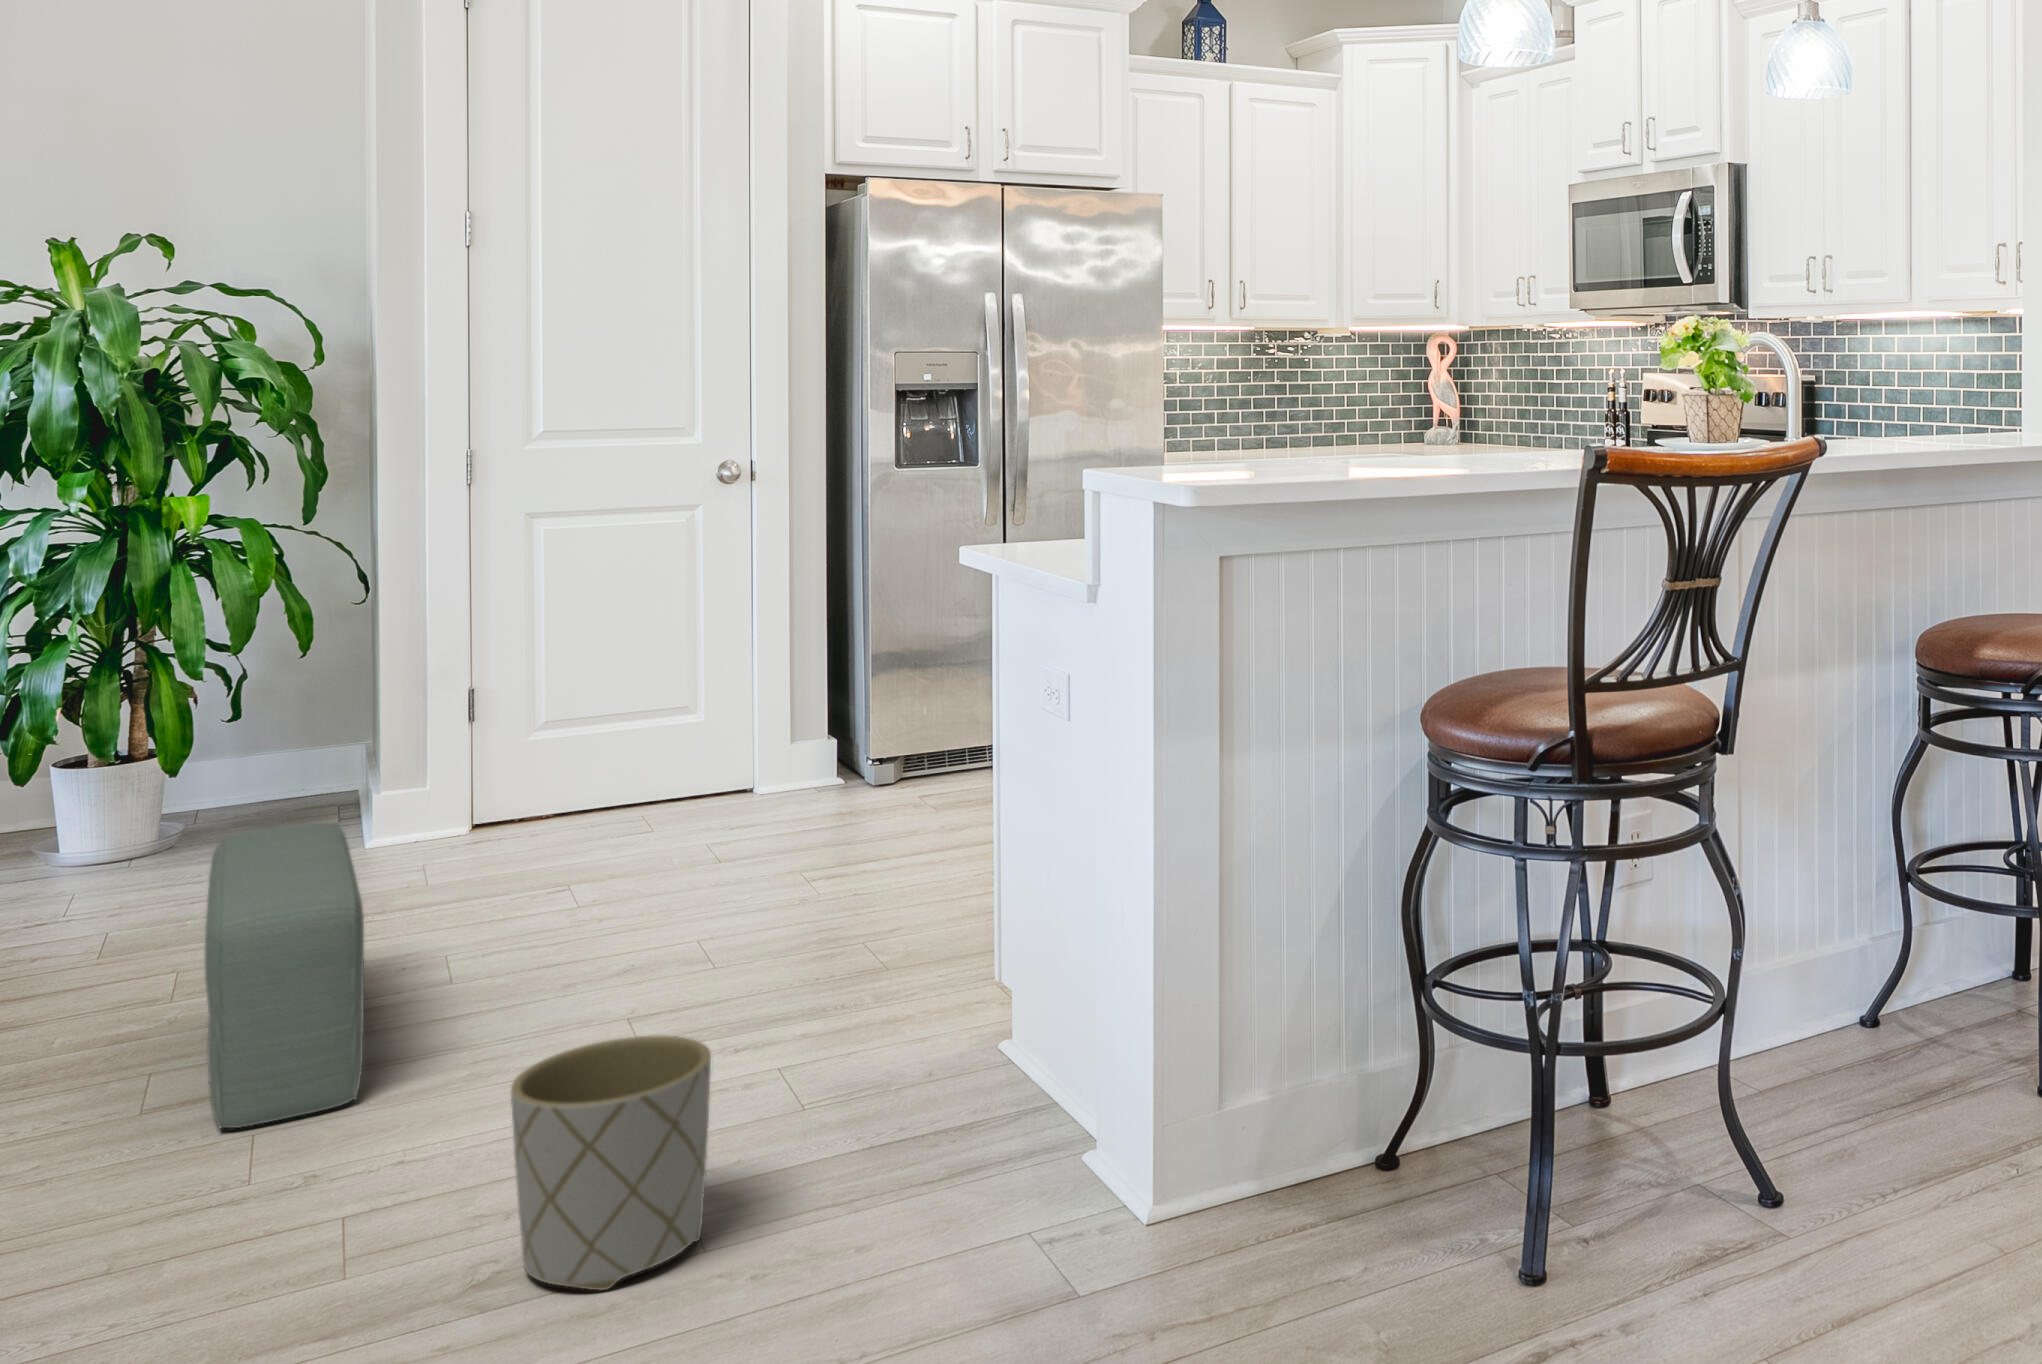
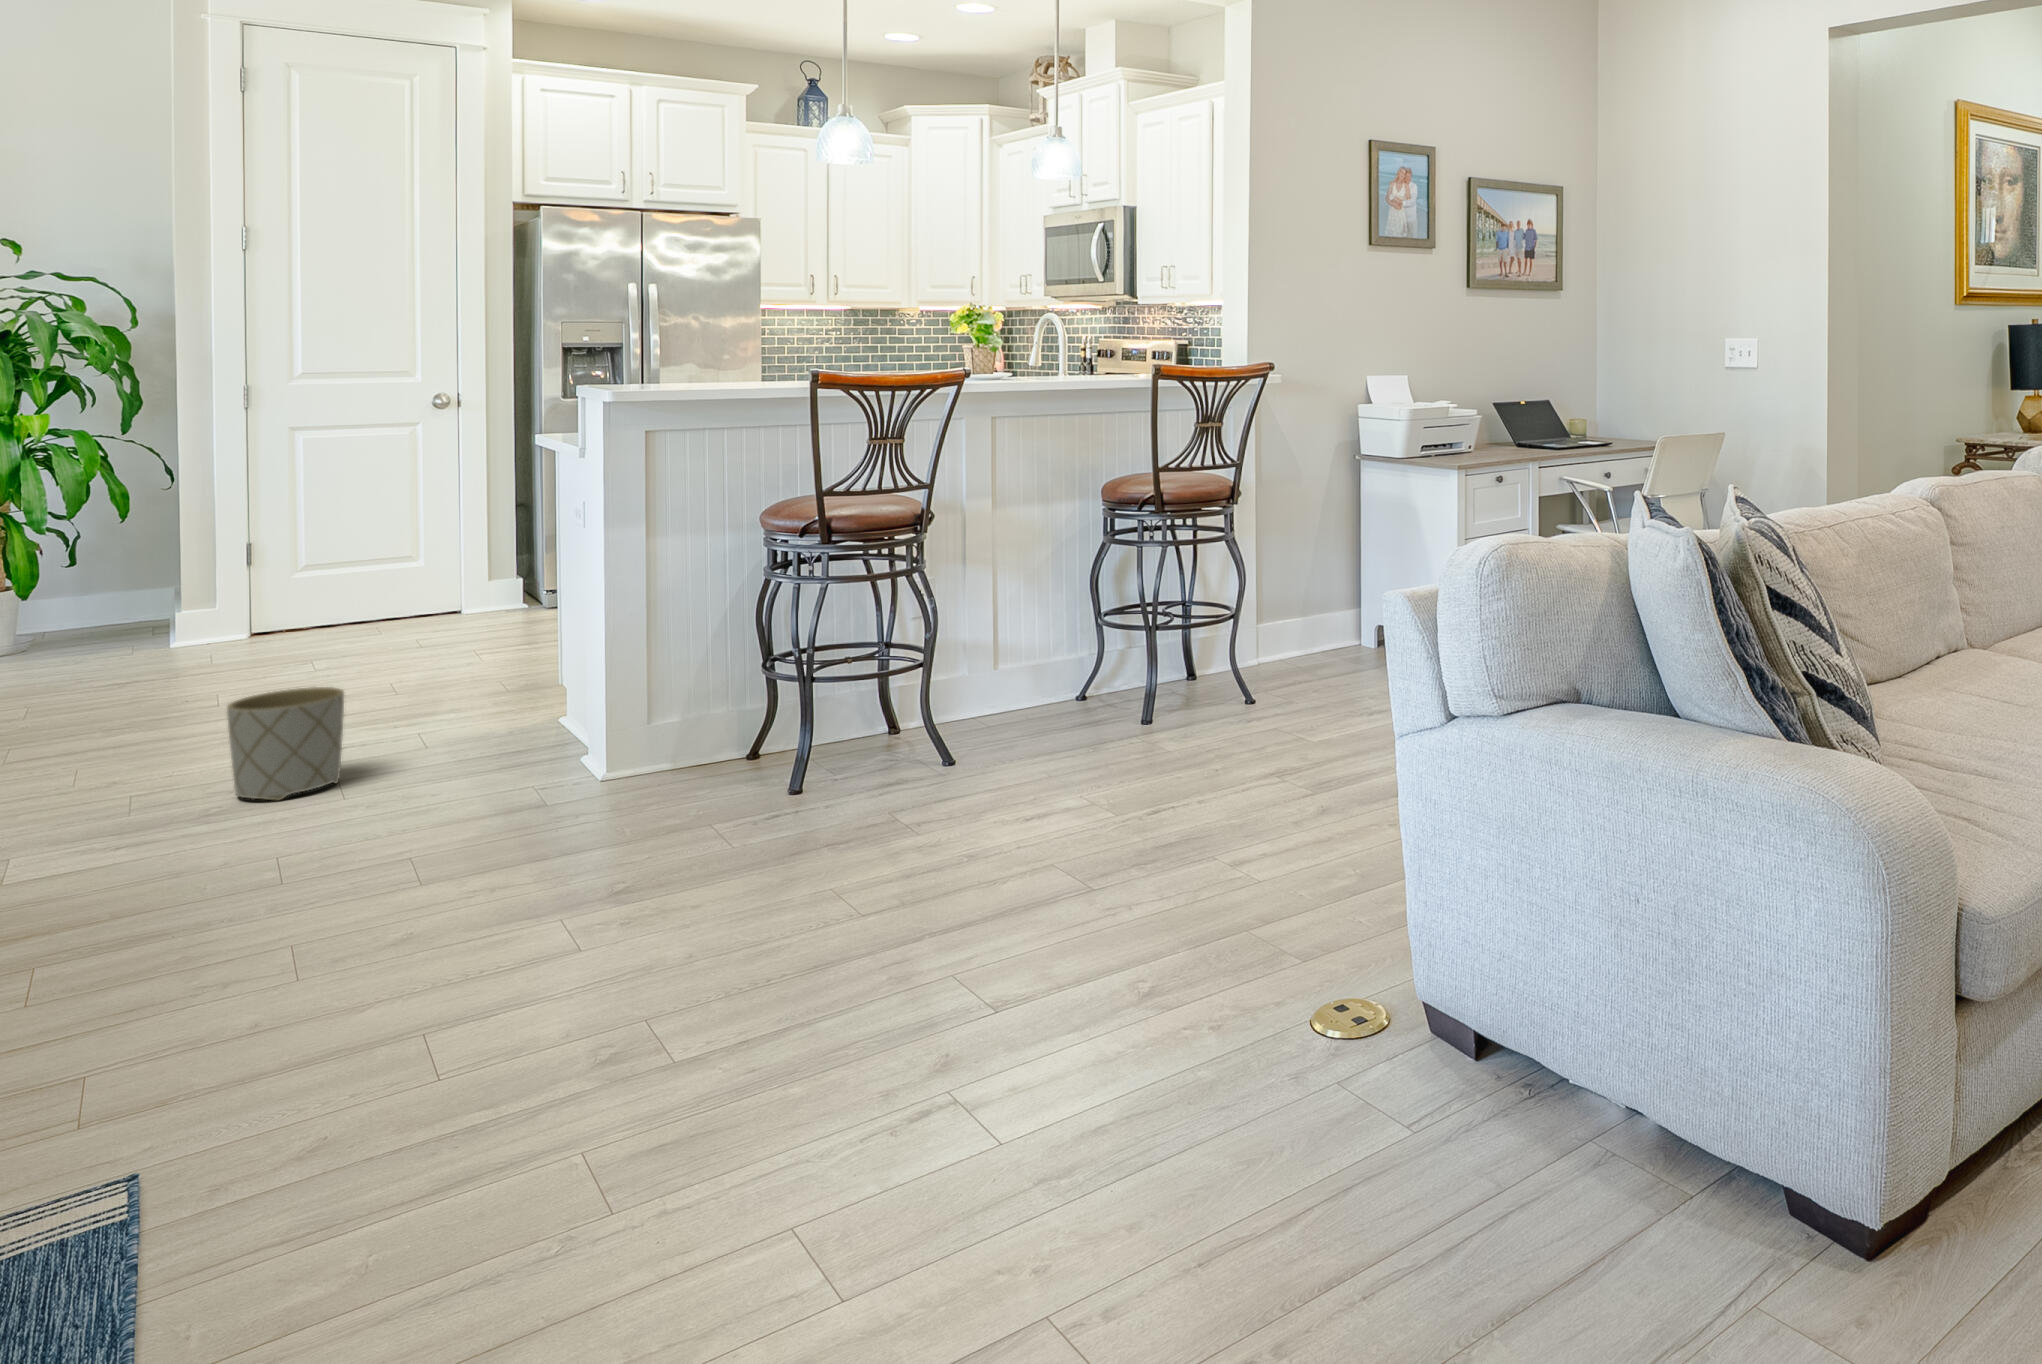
pouf: present [205,823,364,1128] -> none [52,606,152,758]

